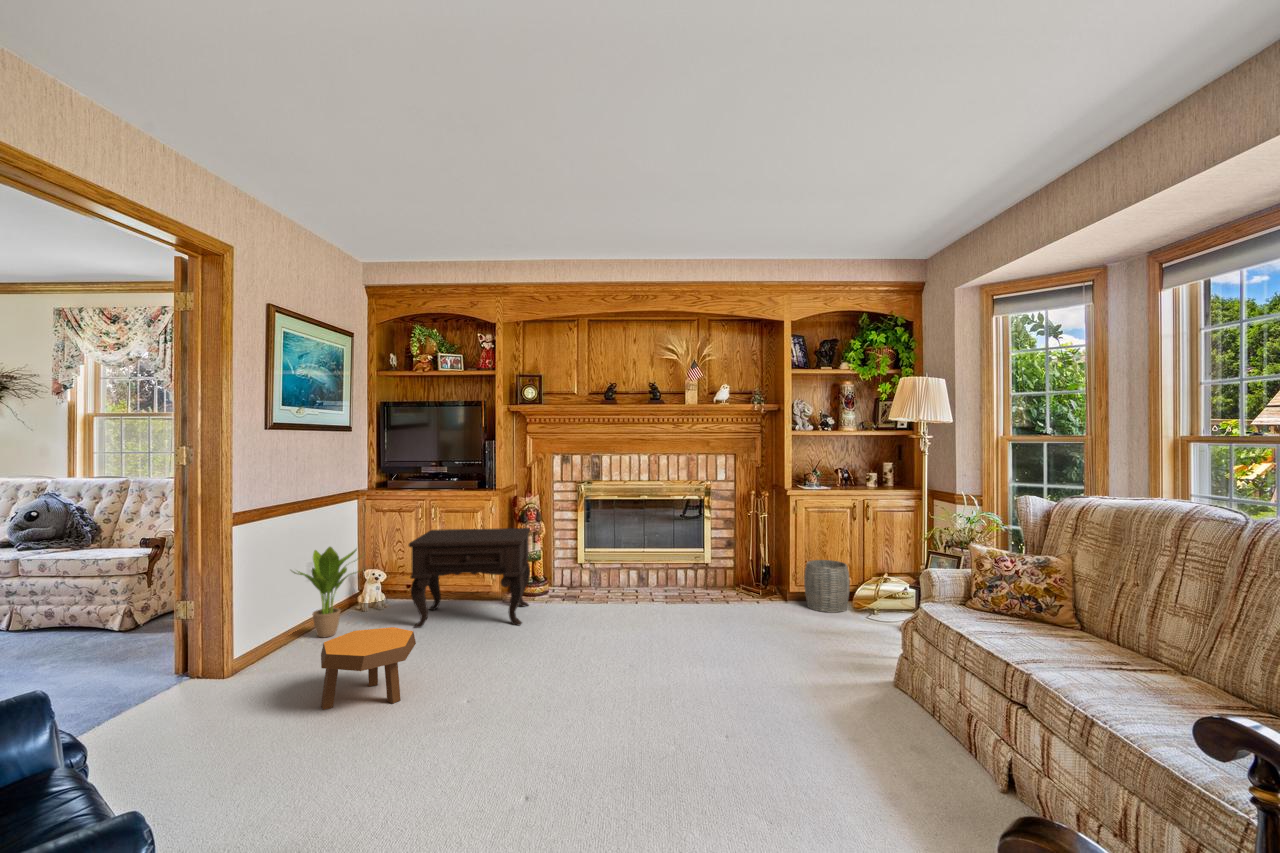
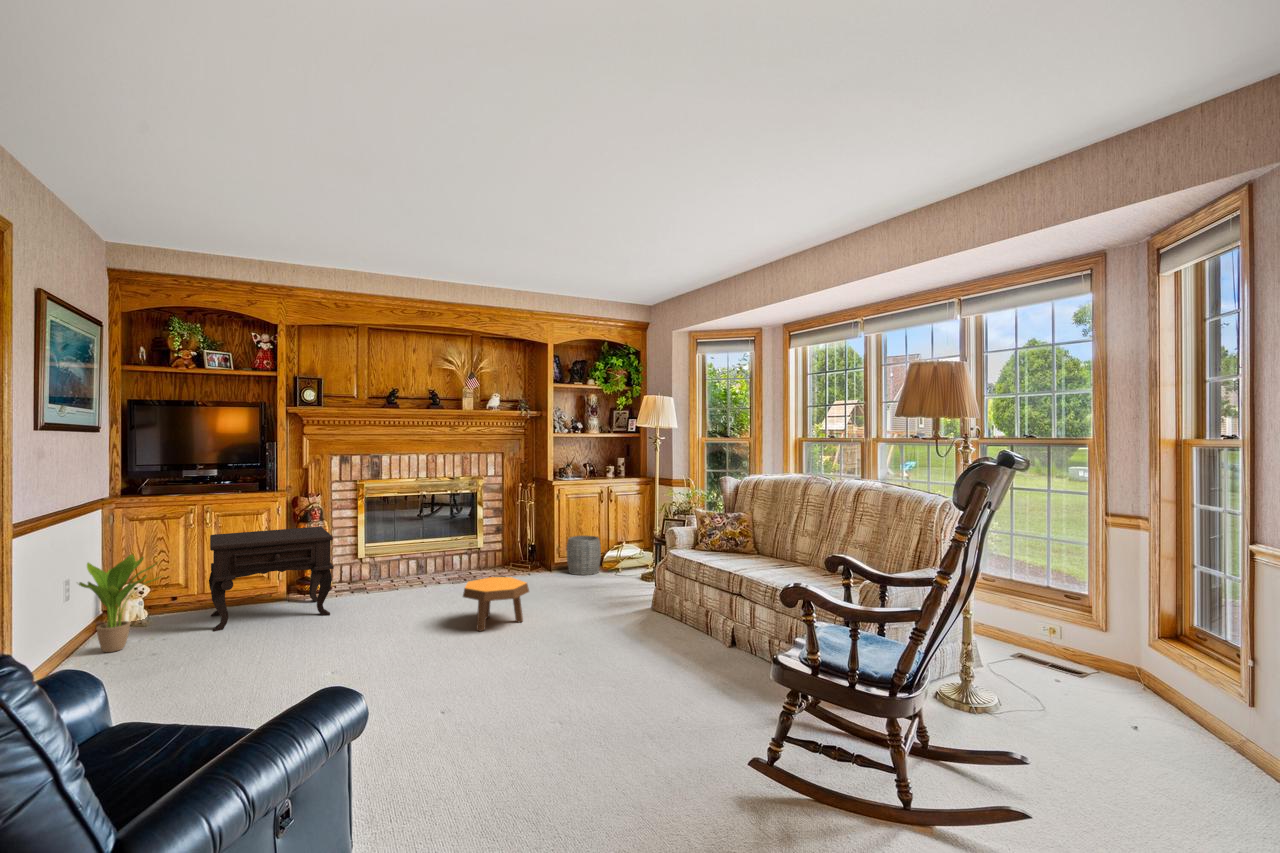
footstool: present [321,627,416,710] -> present [463,577,529,631]

